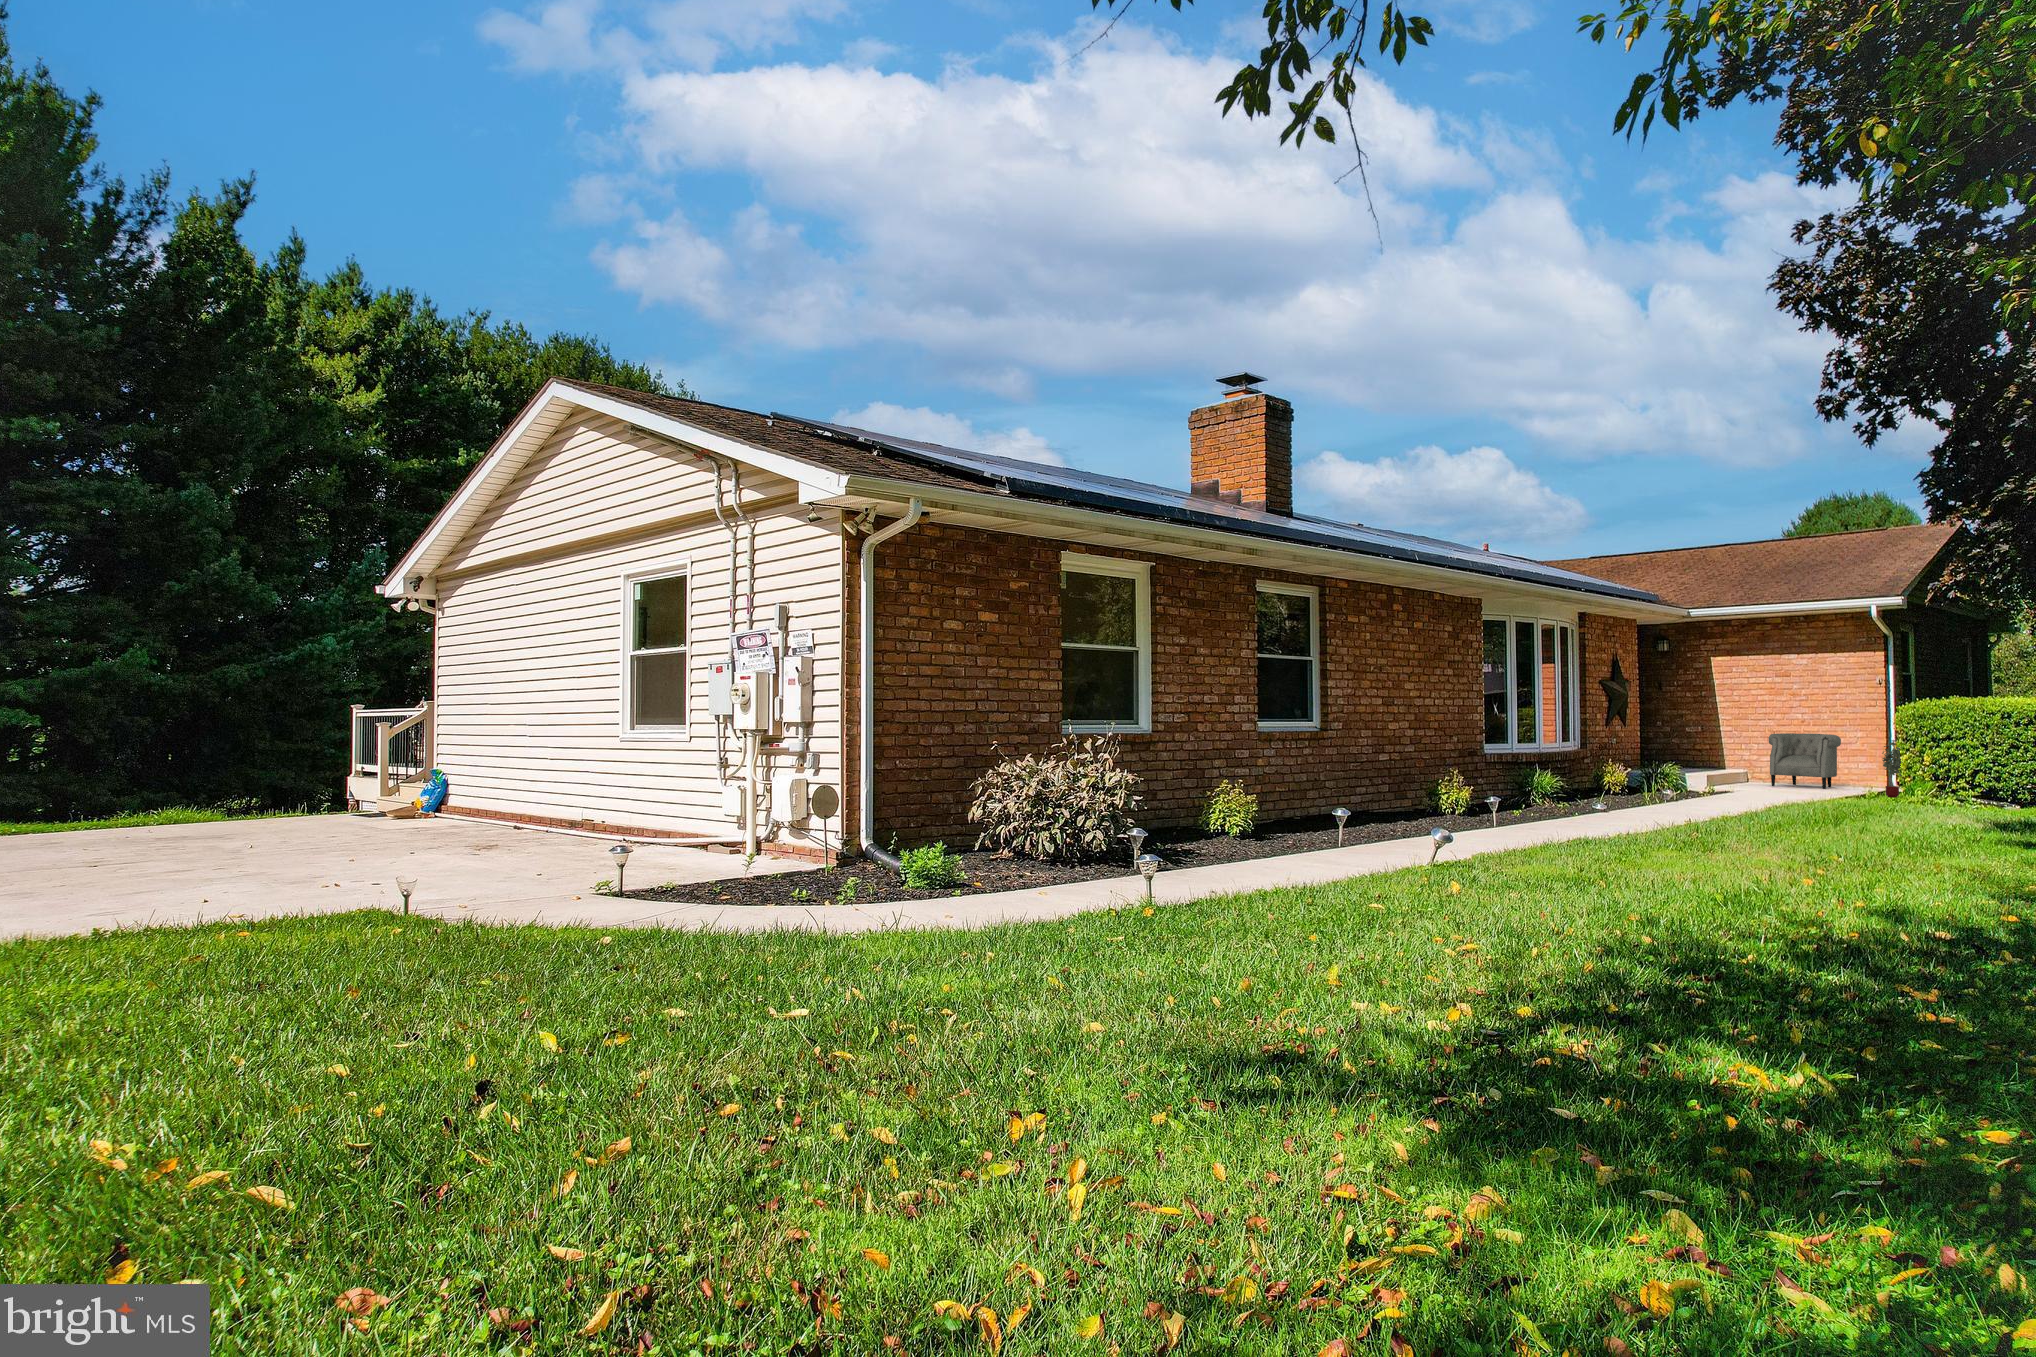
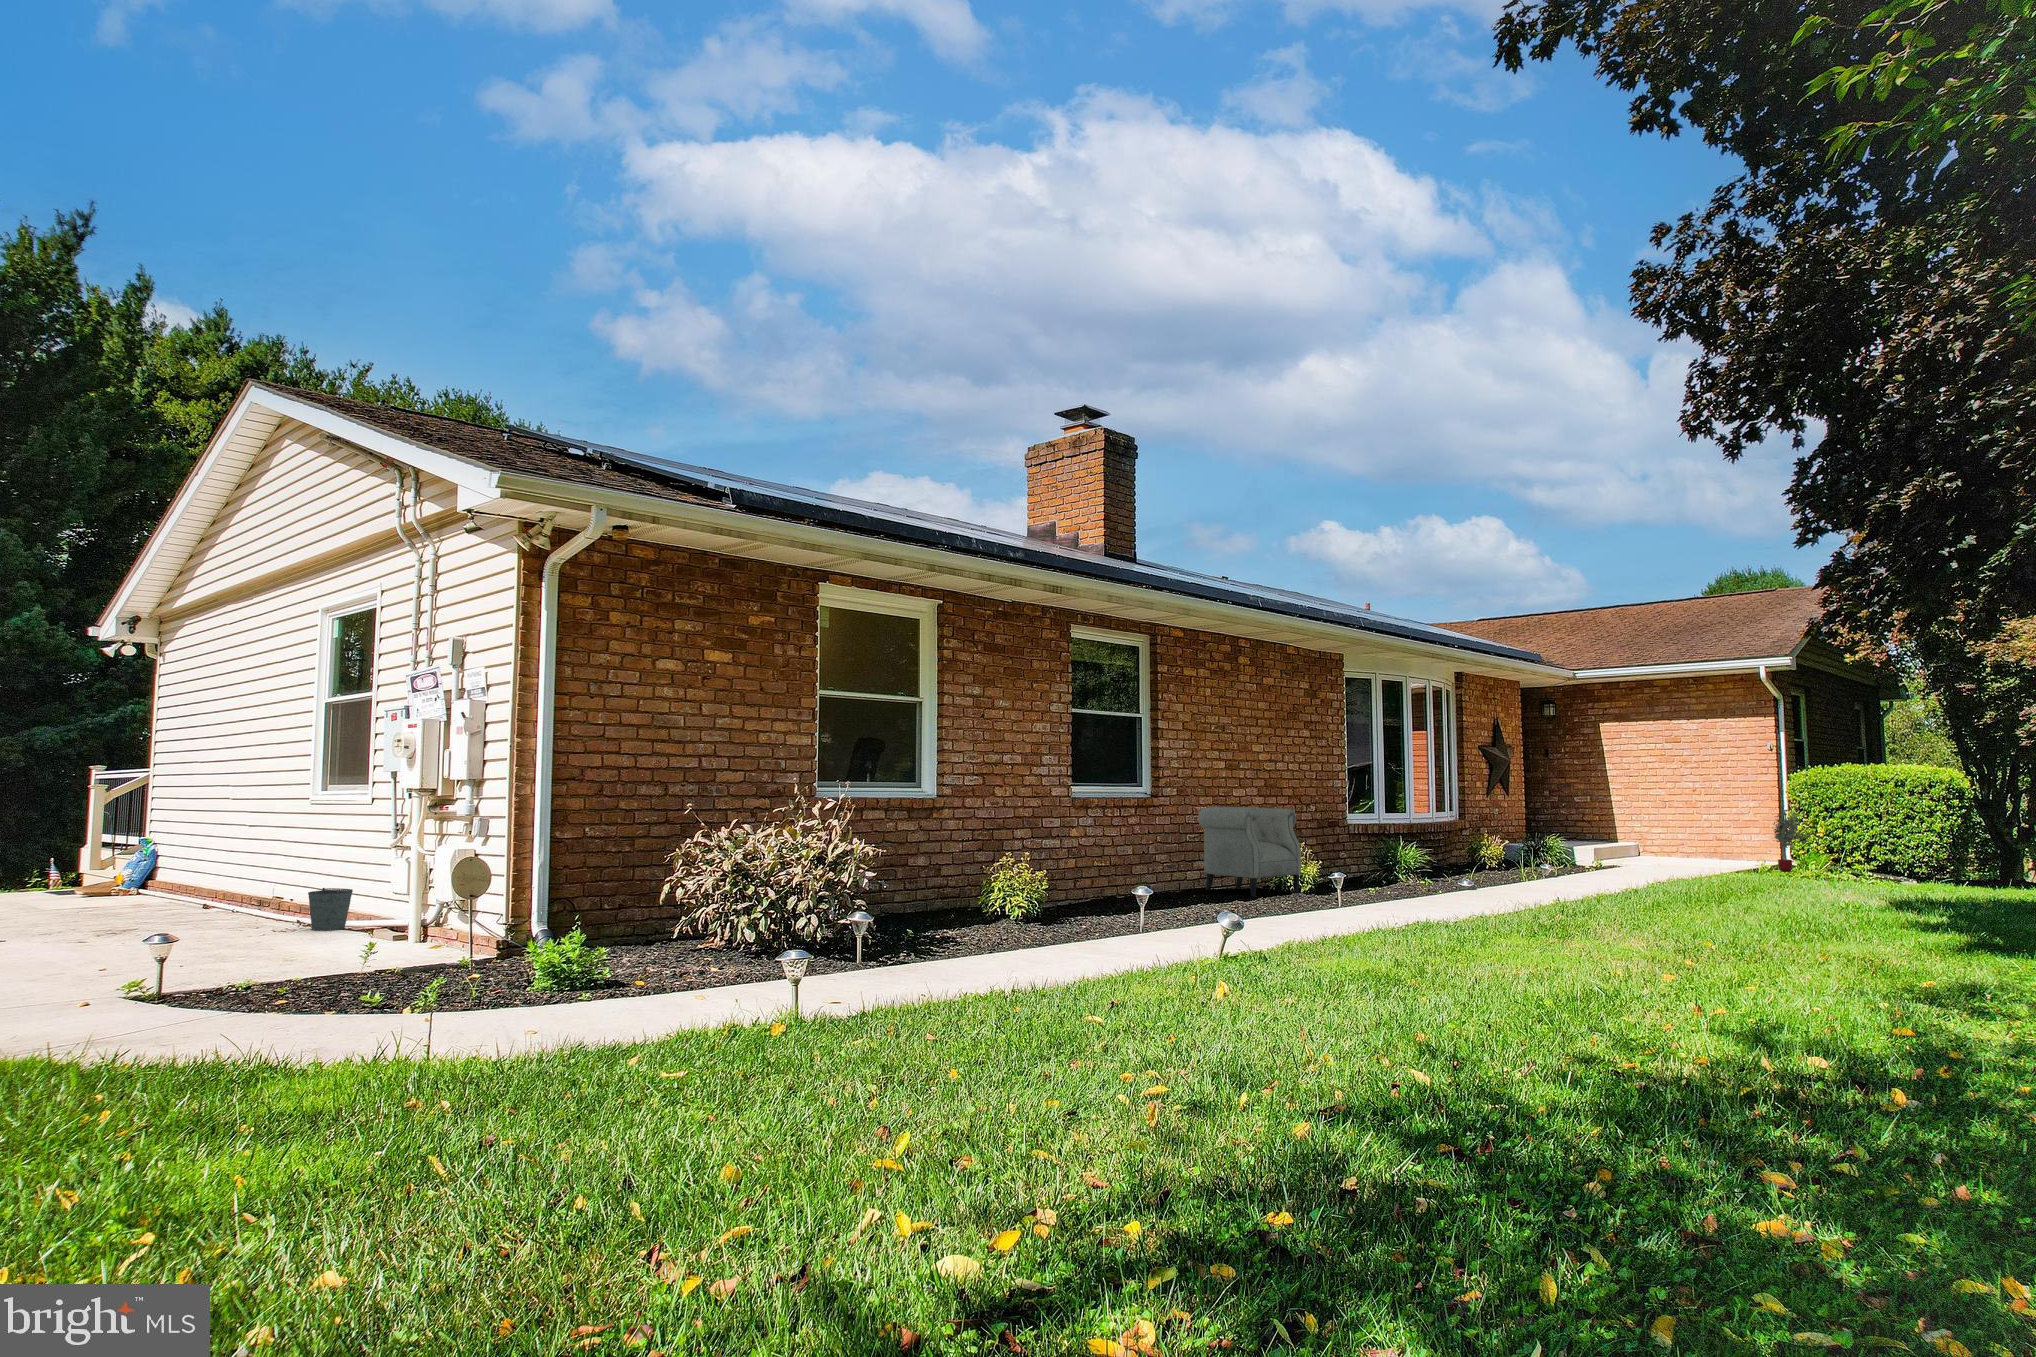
chair: present [1768,733,1841,789] -> present [1198,807,1301,897]
bucket: none [642,810,676,845] -> present [308,888,353,931]

